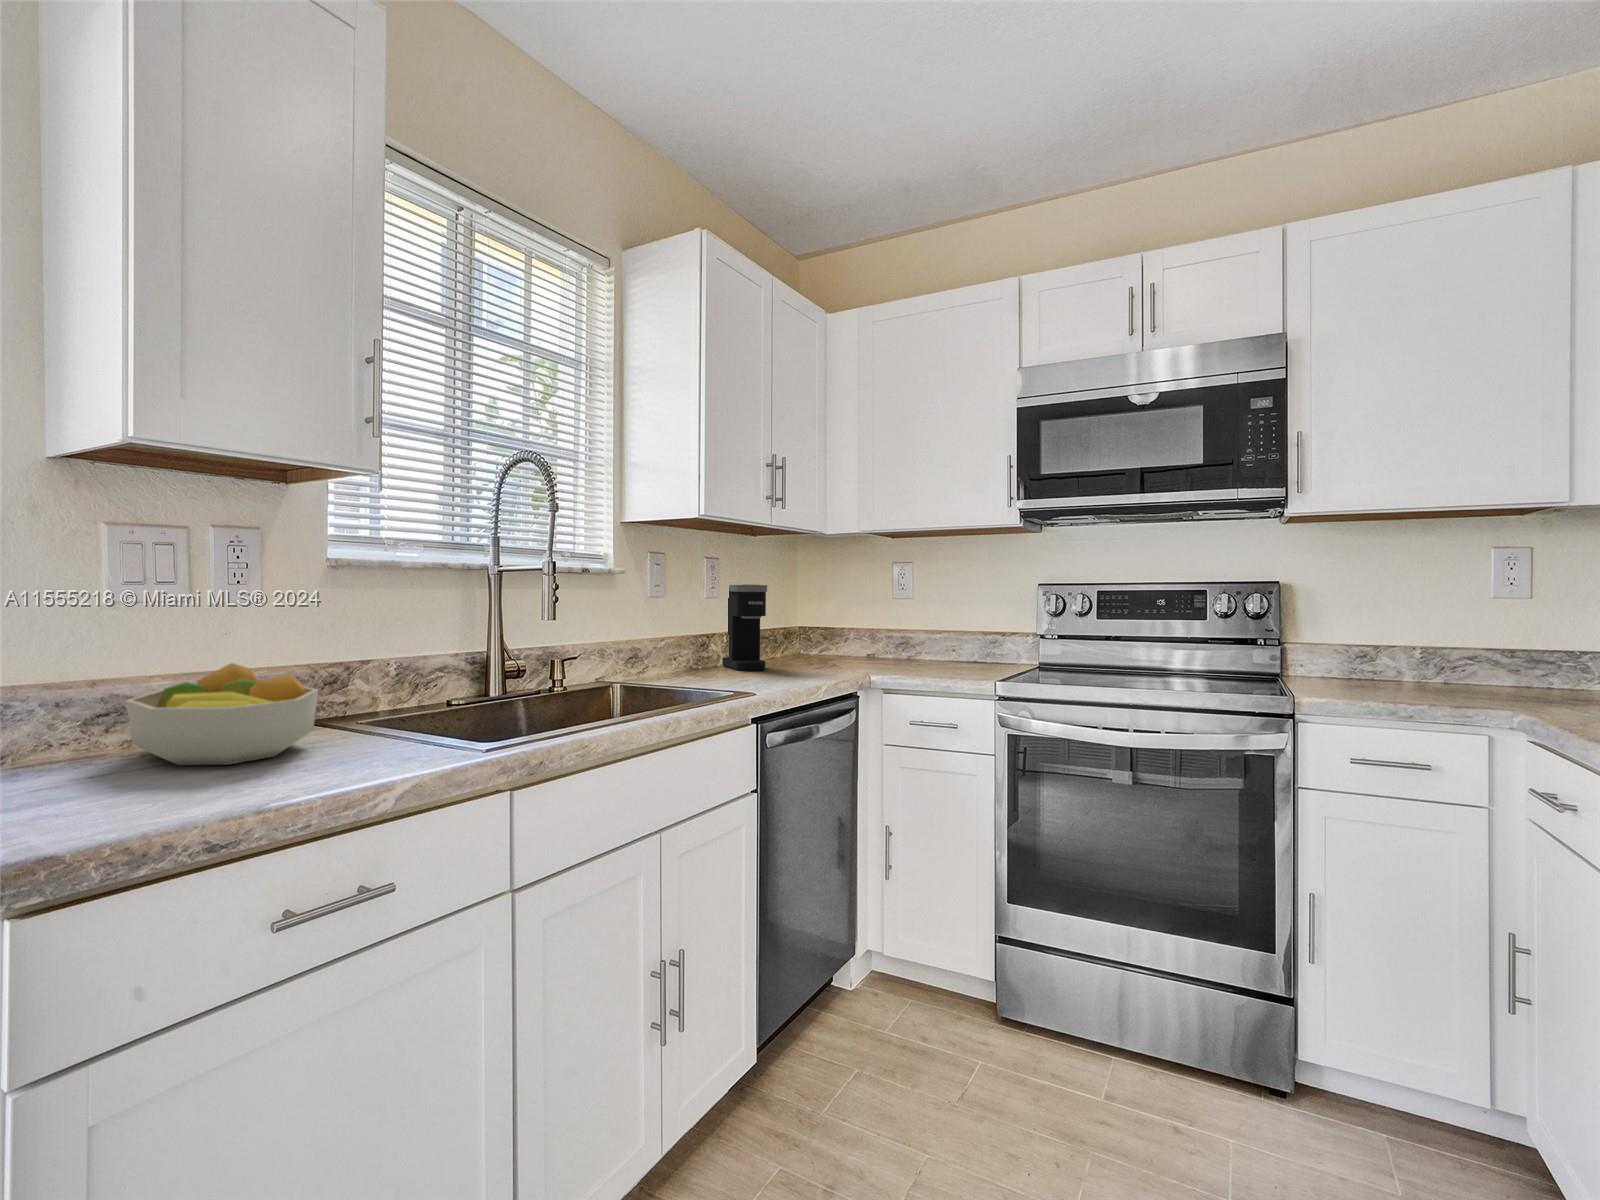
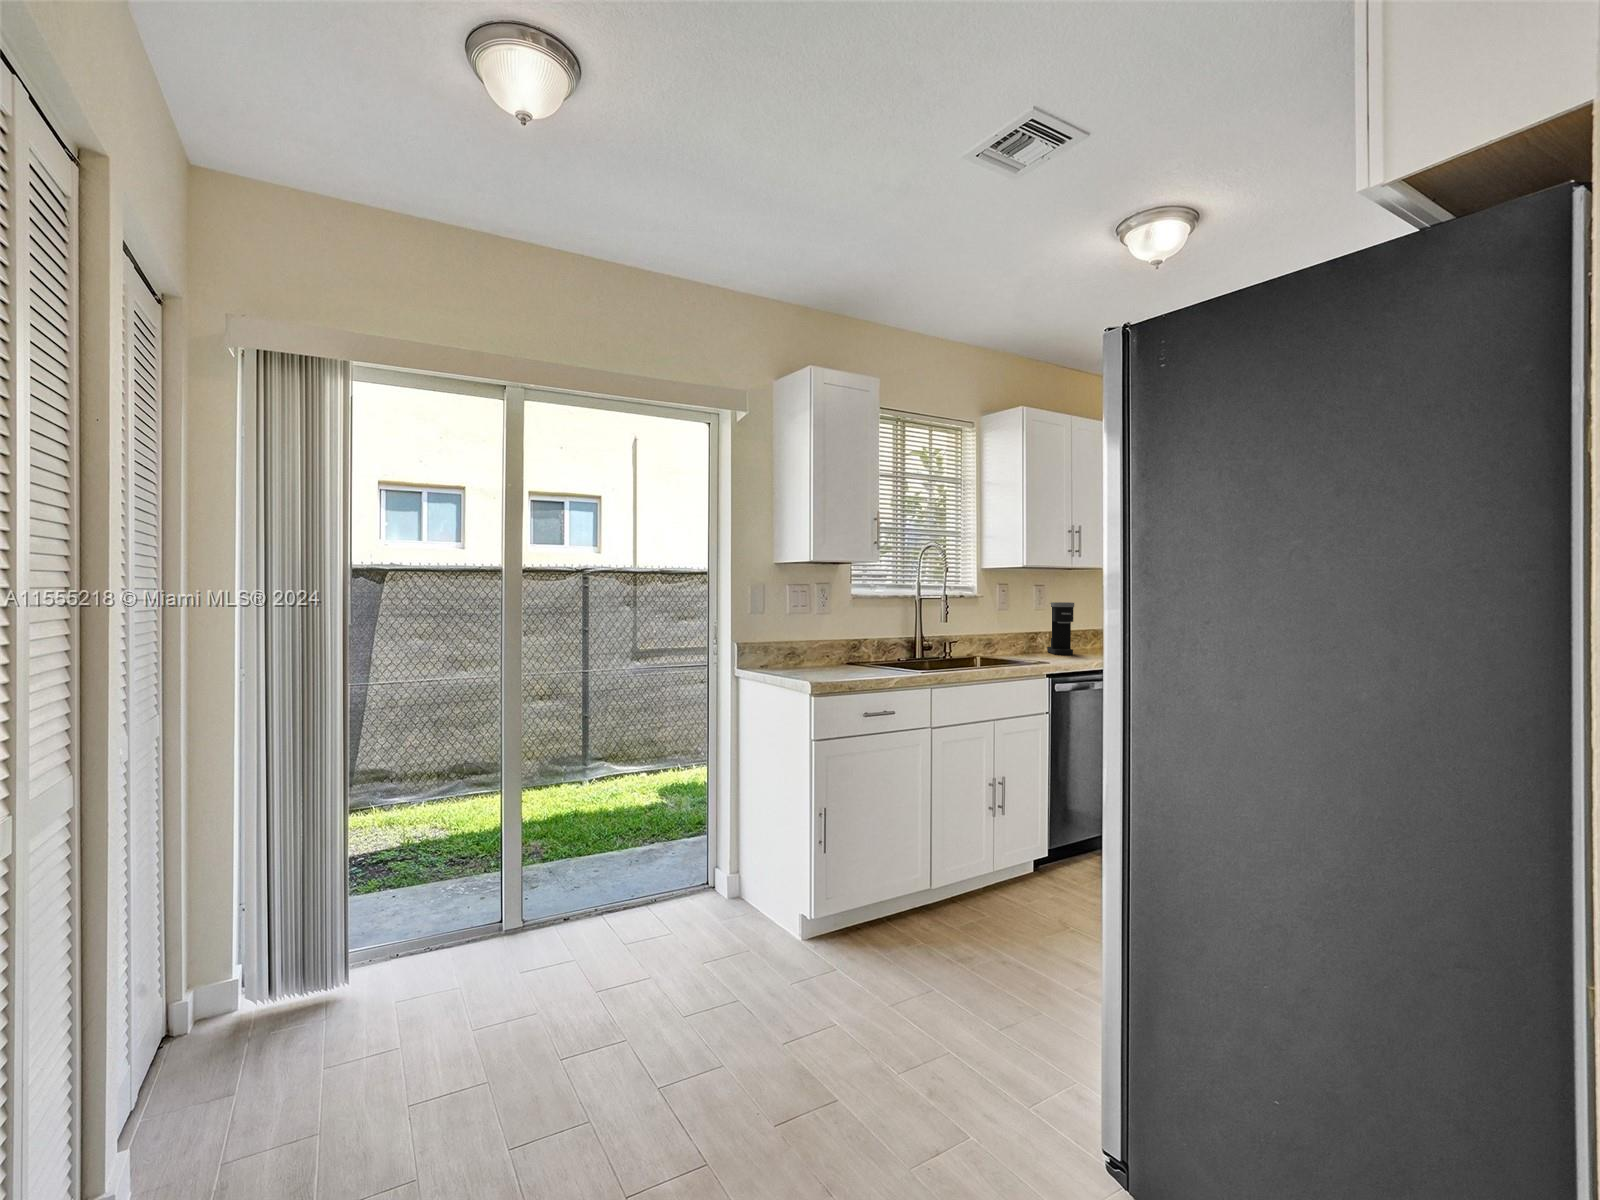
fruit bowl: present [126,663,318,765] -> none [798,637,856,673]

